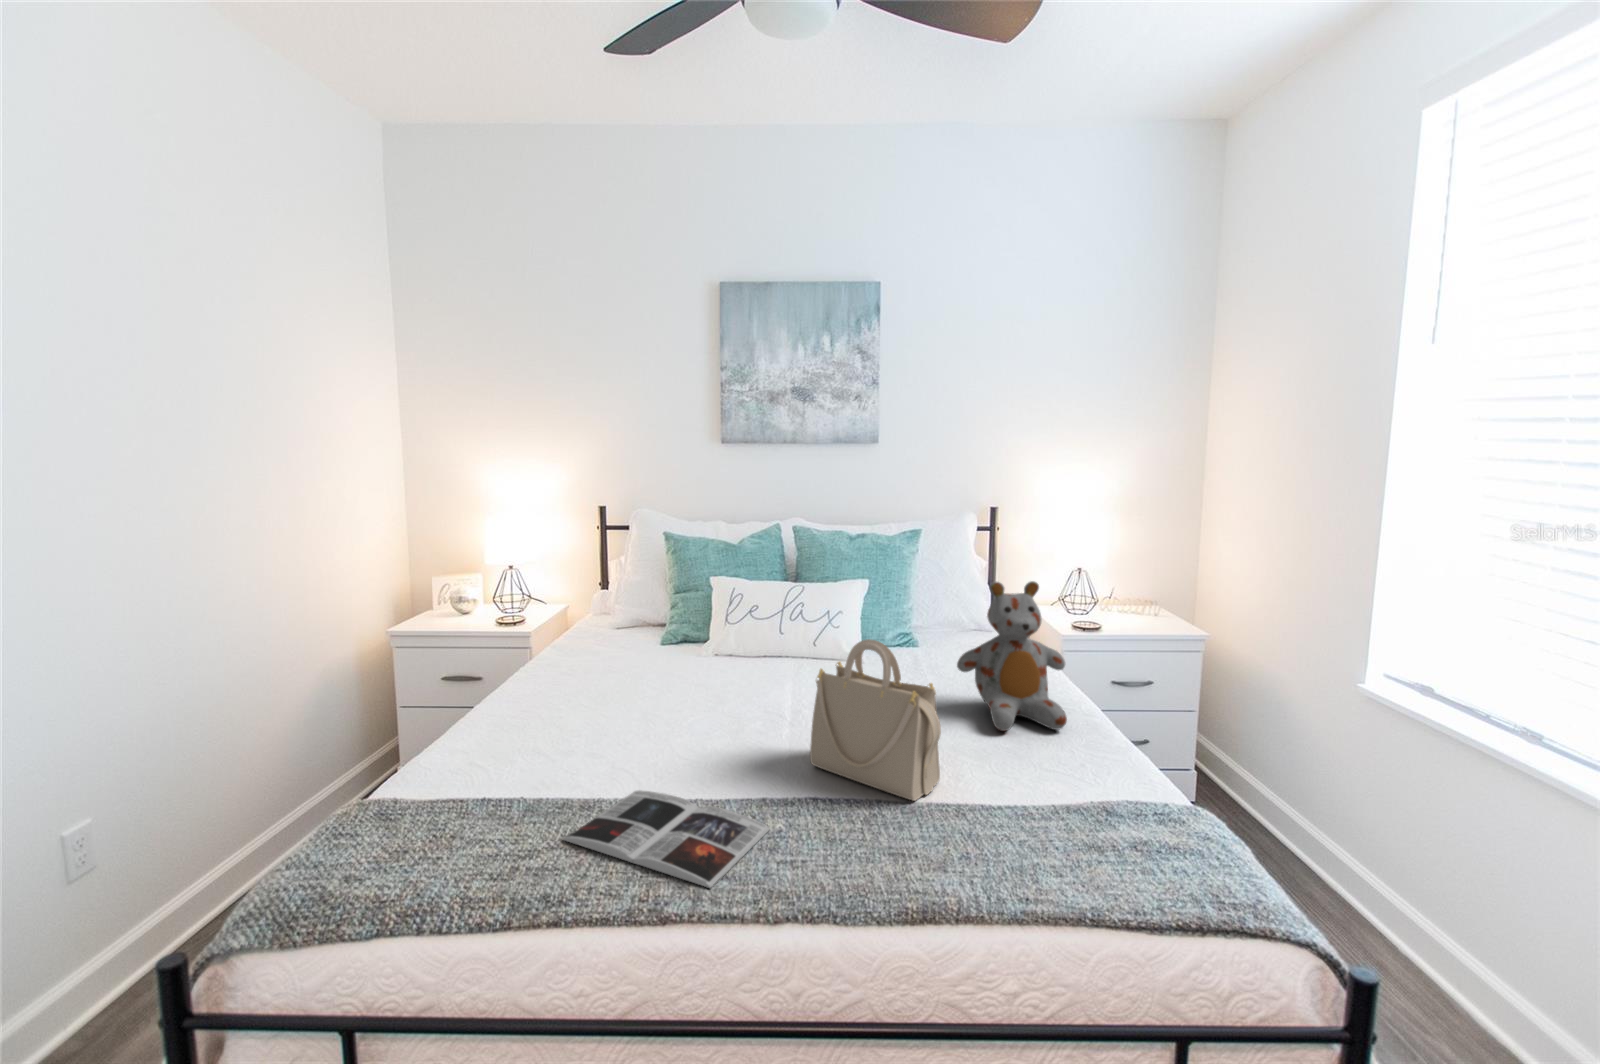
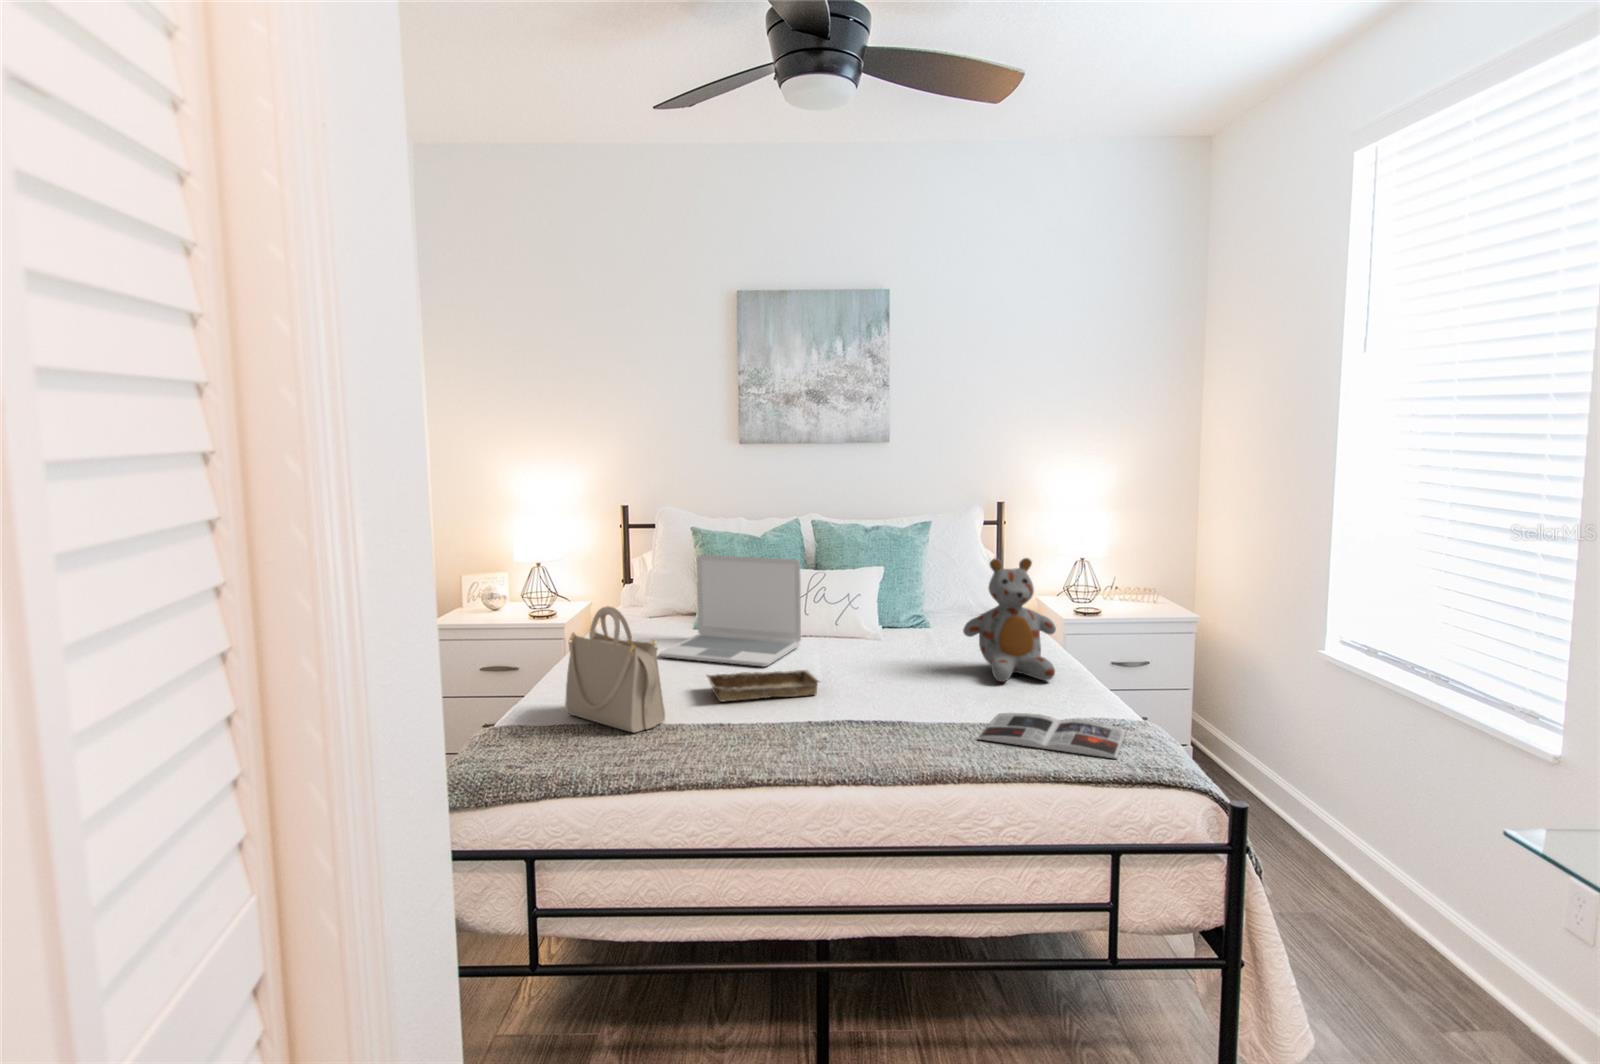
laptop: none [613,565,775,699] -> present [660,555,801,667]
handbag: present [810,639,941,801] -> present [565,606,665,732]
tray: none [650,710,786,757] -> present [707,670,819,702]
magazine: present [564,790,769,888] -> present [979,713,1126,759]

